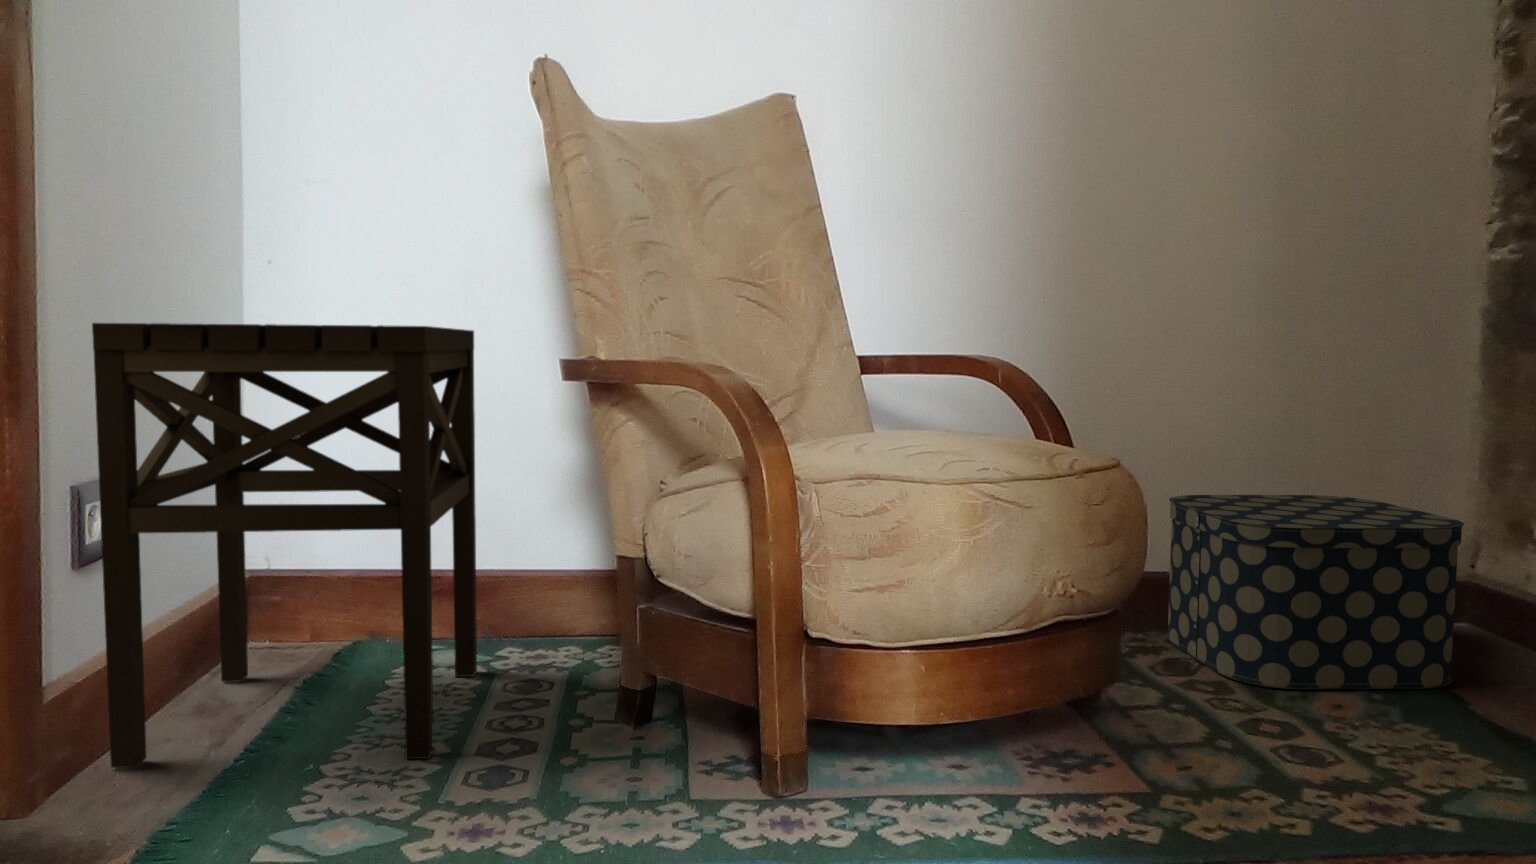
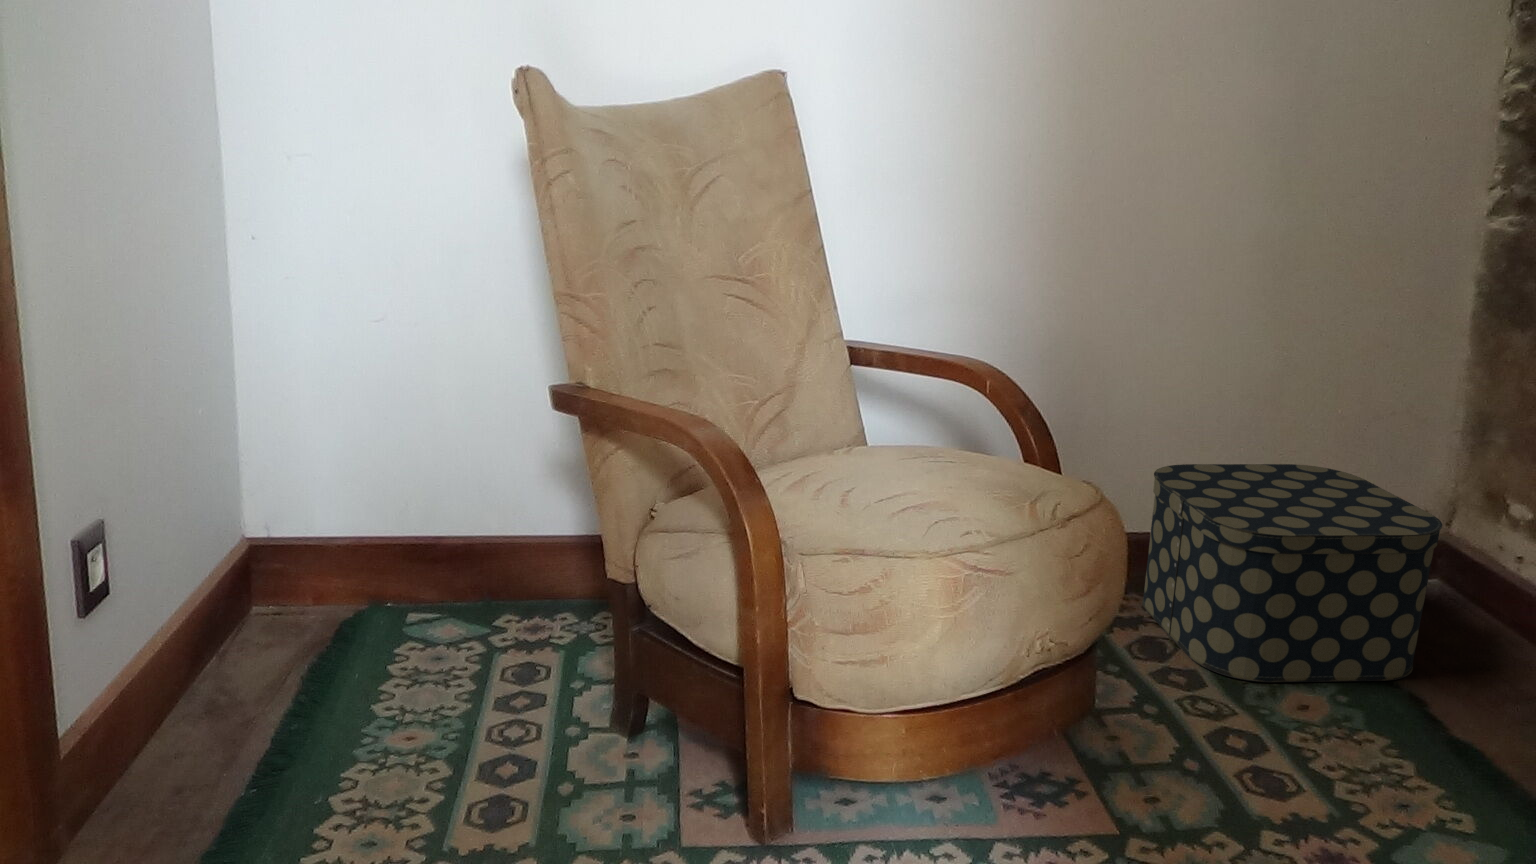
side table: present [92,323,477,768] -> none [56,328,476,800]

